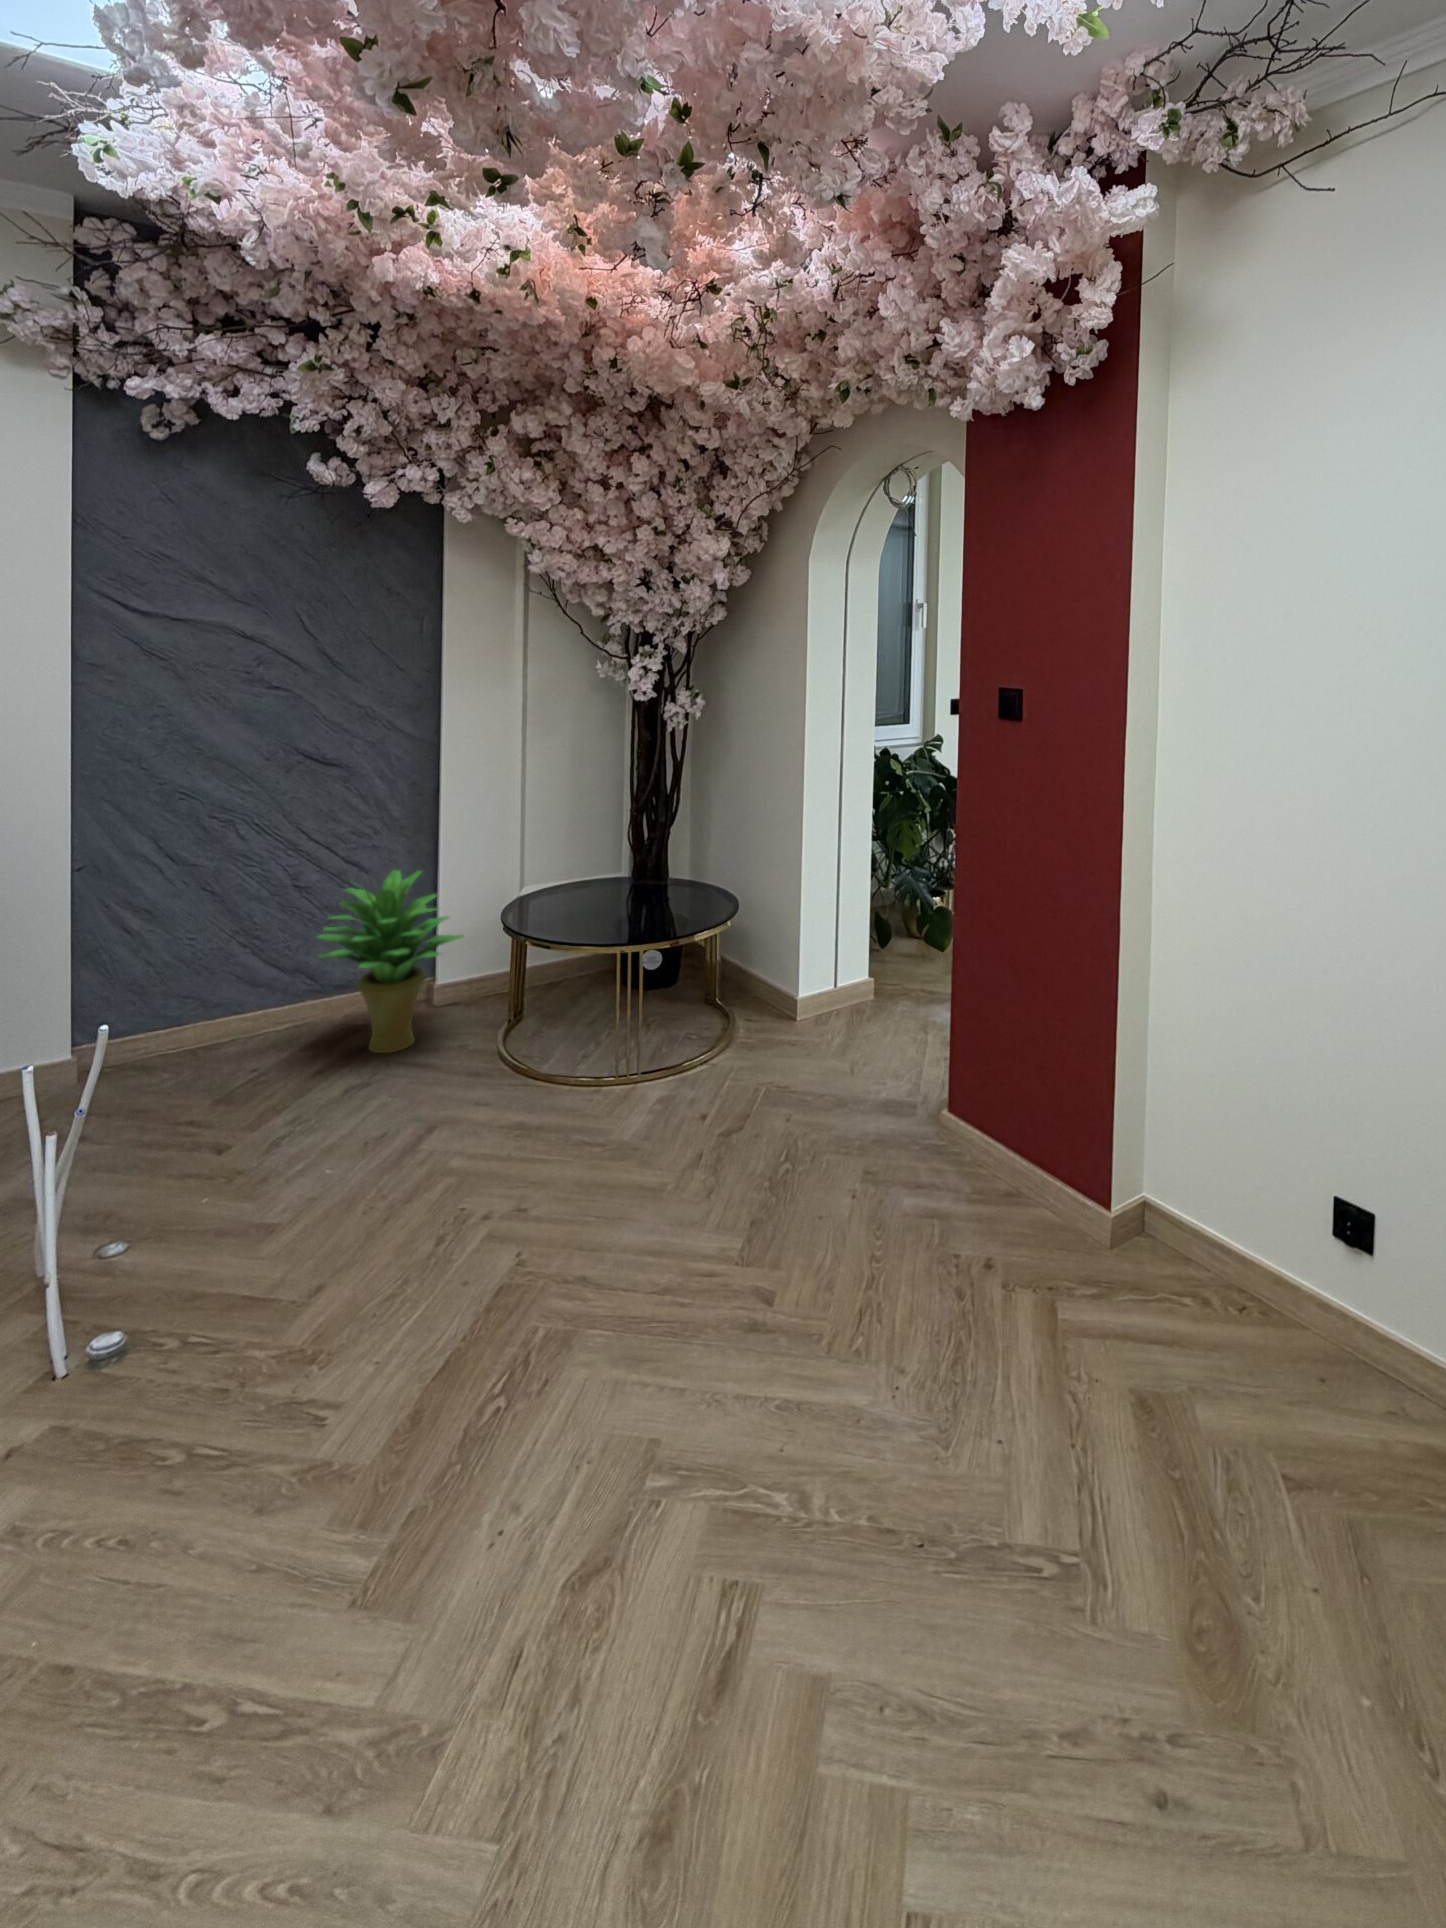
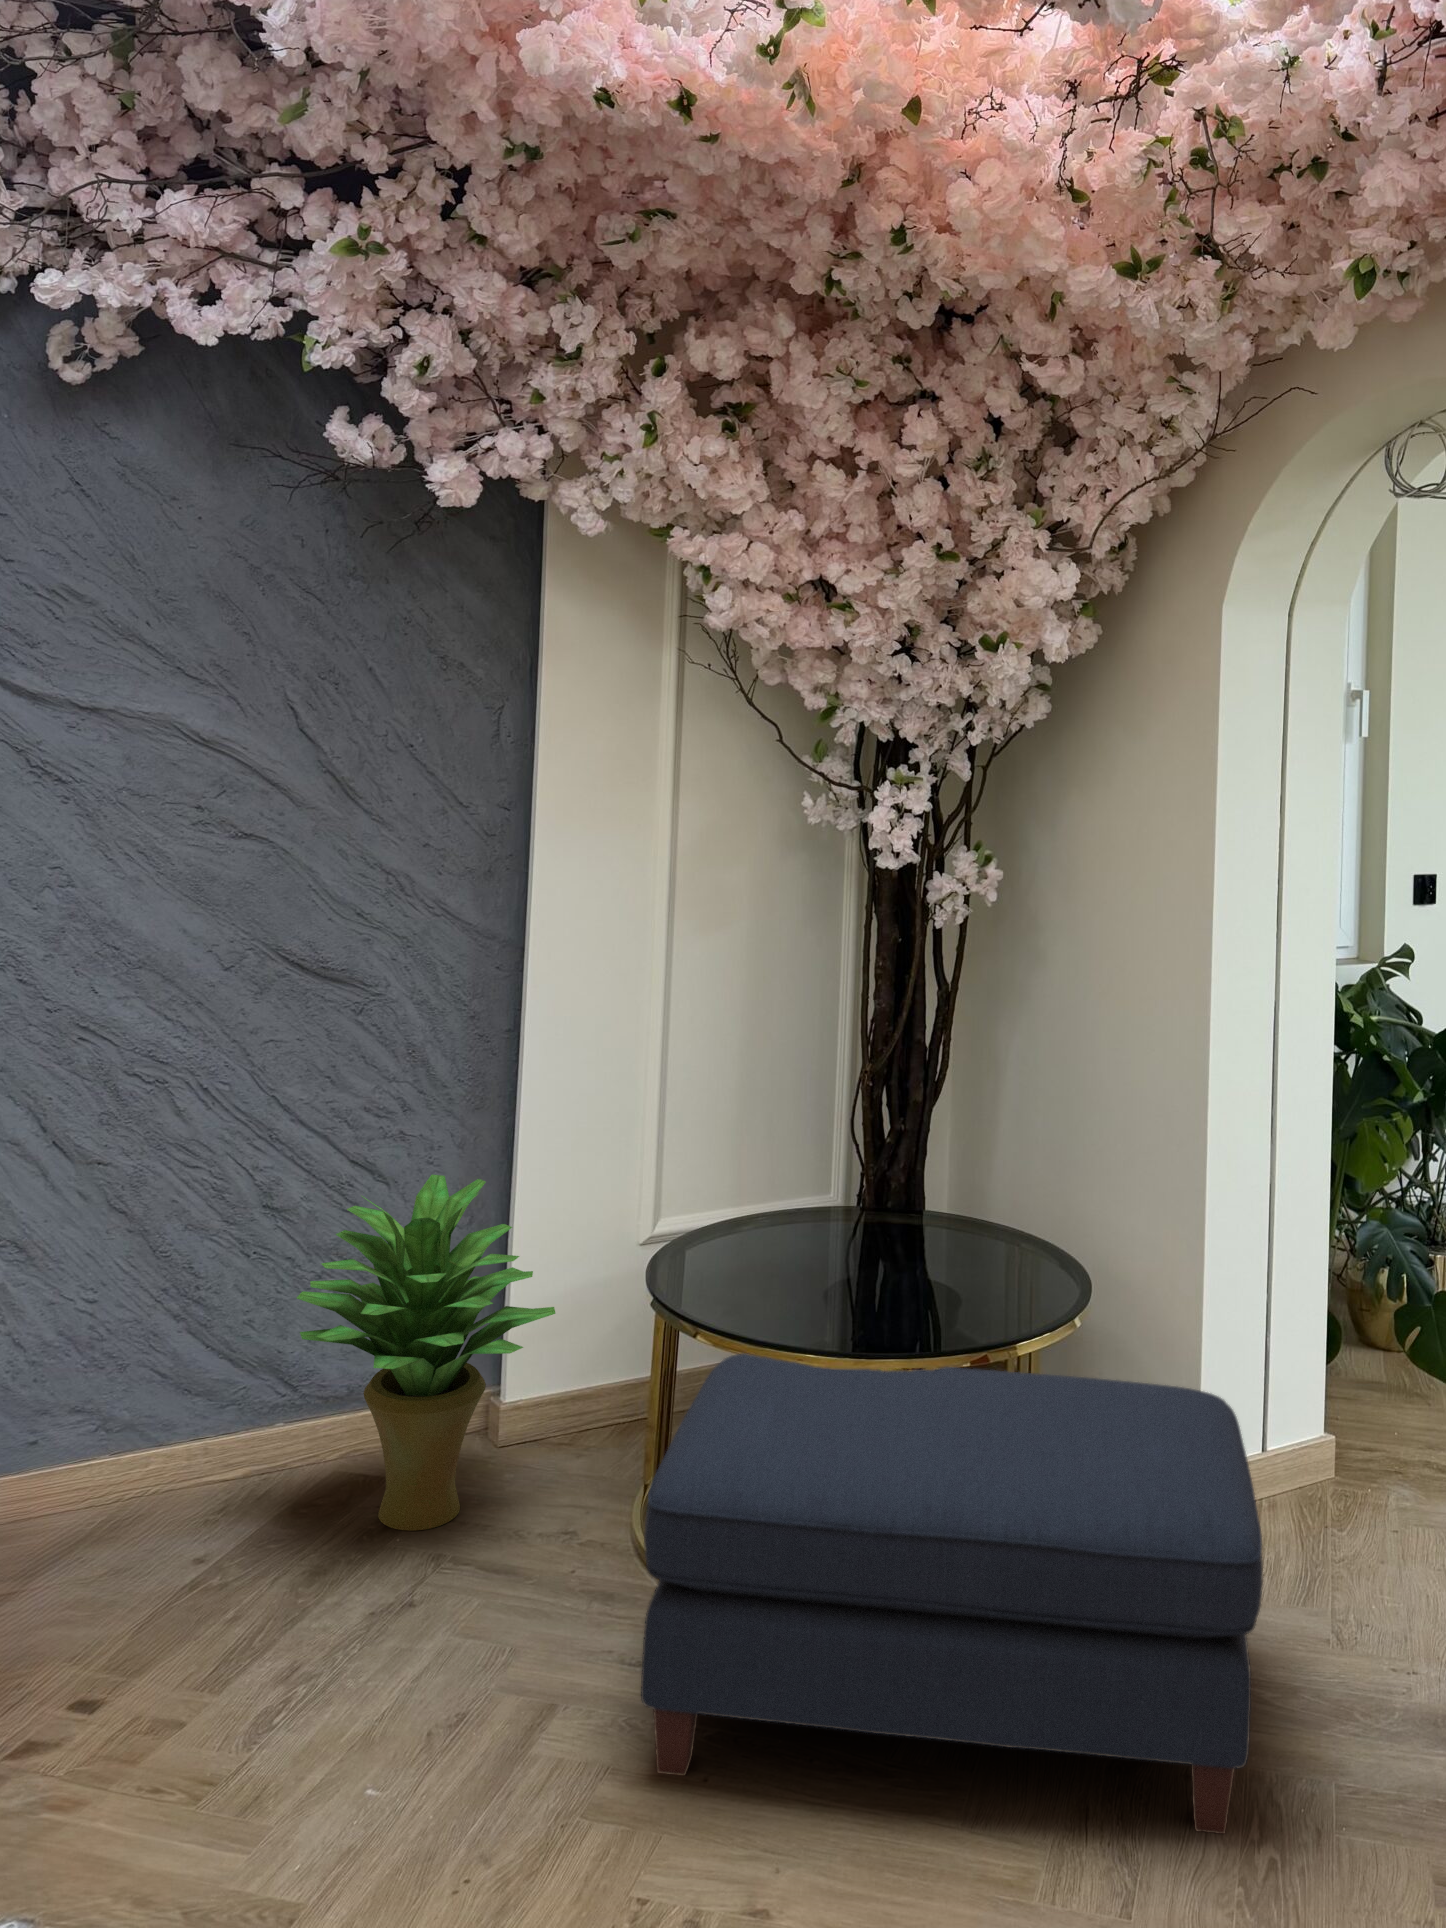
ottoman: none [497,946,811,1147] -> present [641,1353,1263,1834]

